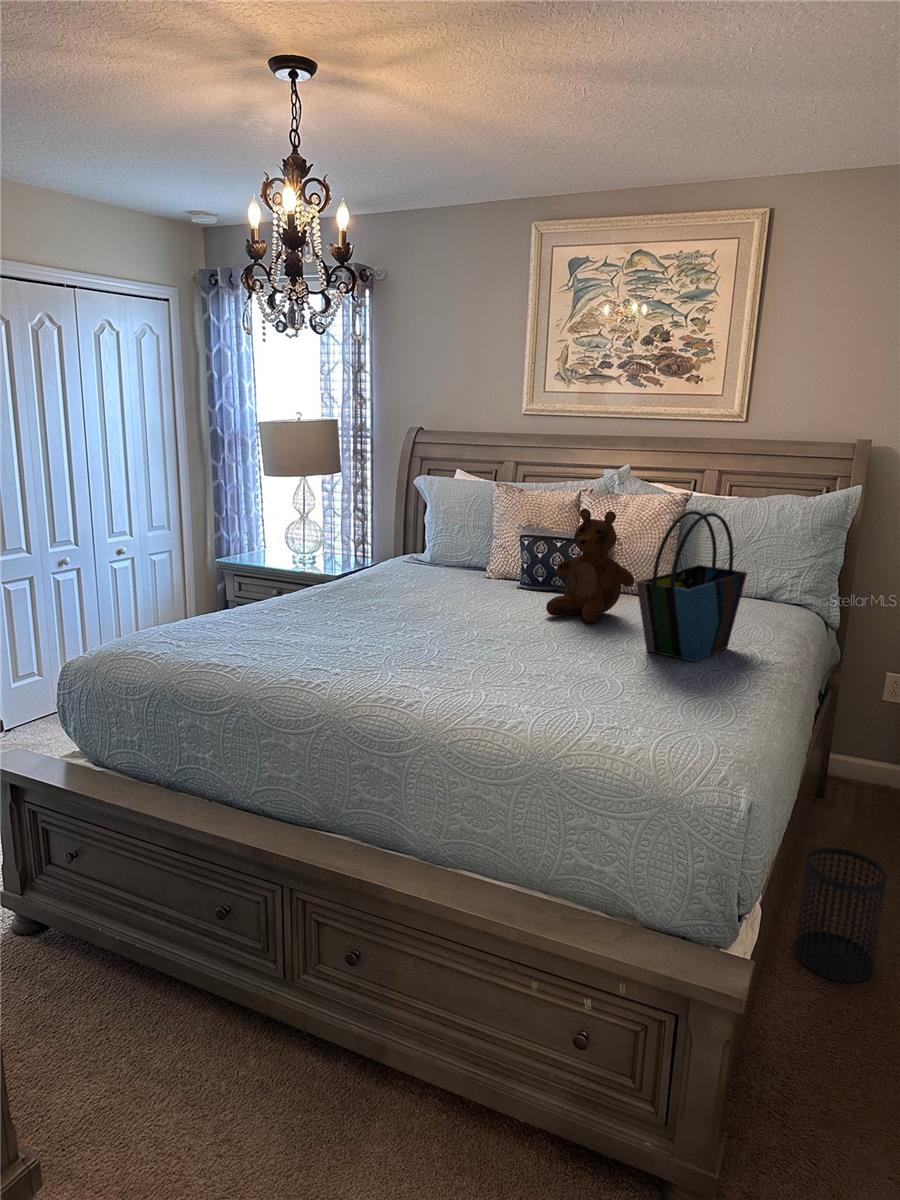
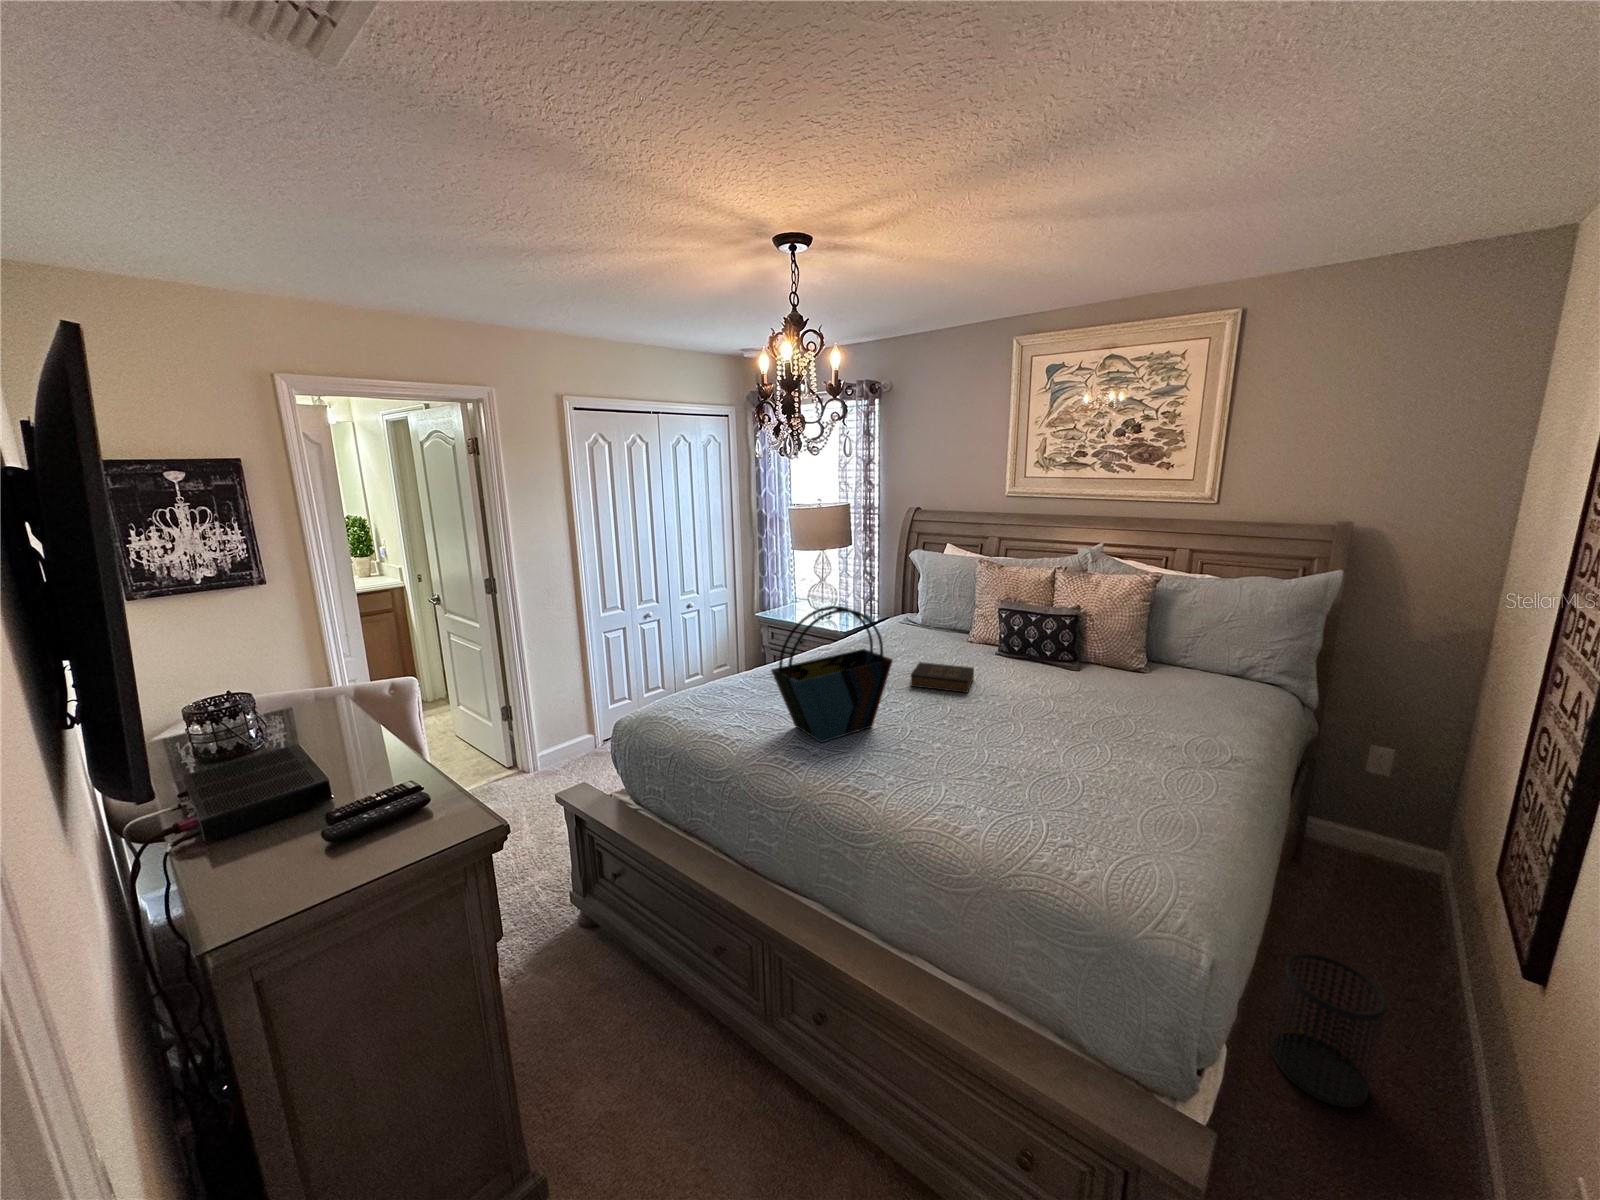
teddy bear: present [546,509,634,623] -> none [1015,595,1101,702]
tote bag: present [637,511,747,662] -> present [771,606,893,743]
hardback book: none [430,591,500,619] -> present [910,662,974,693]

